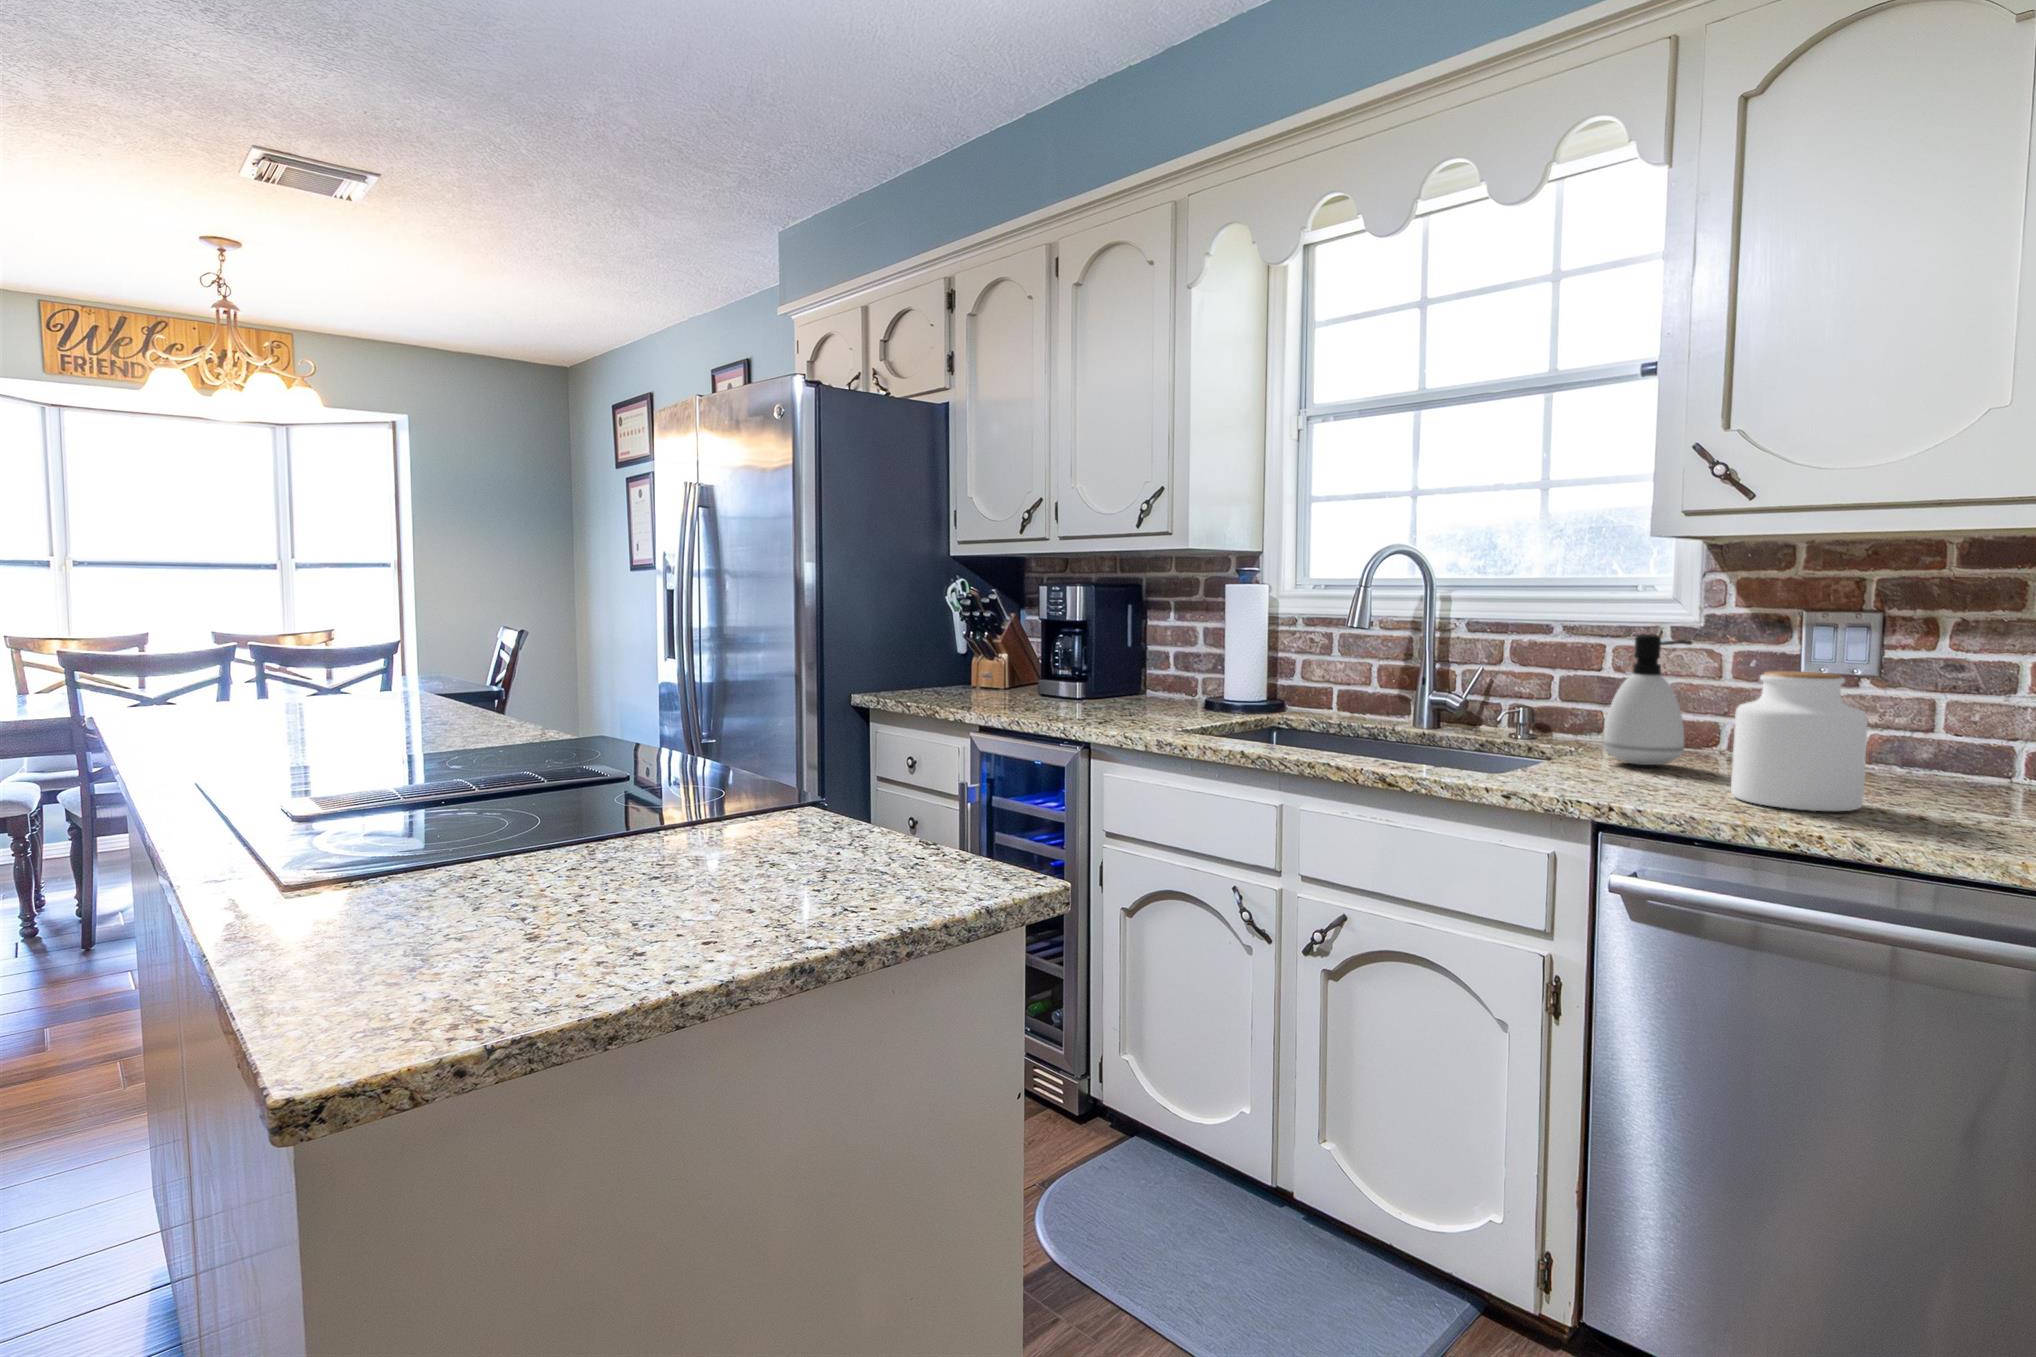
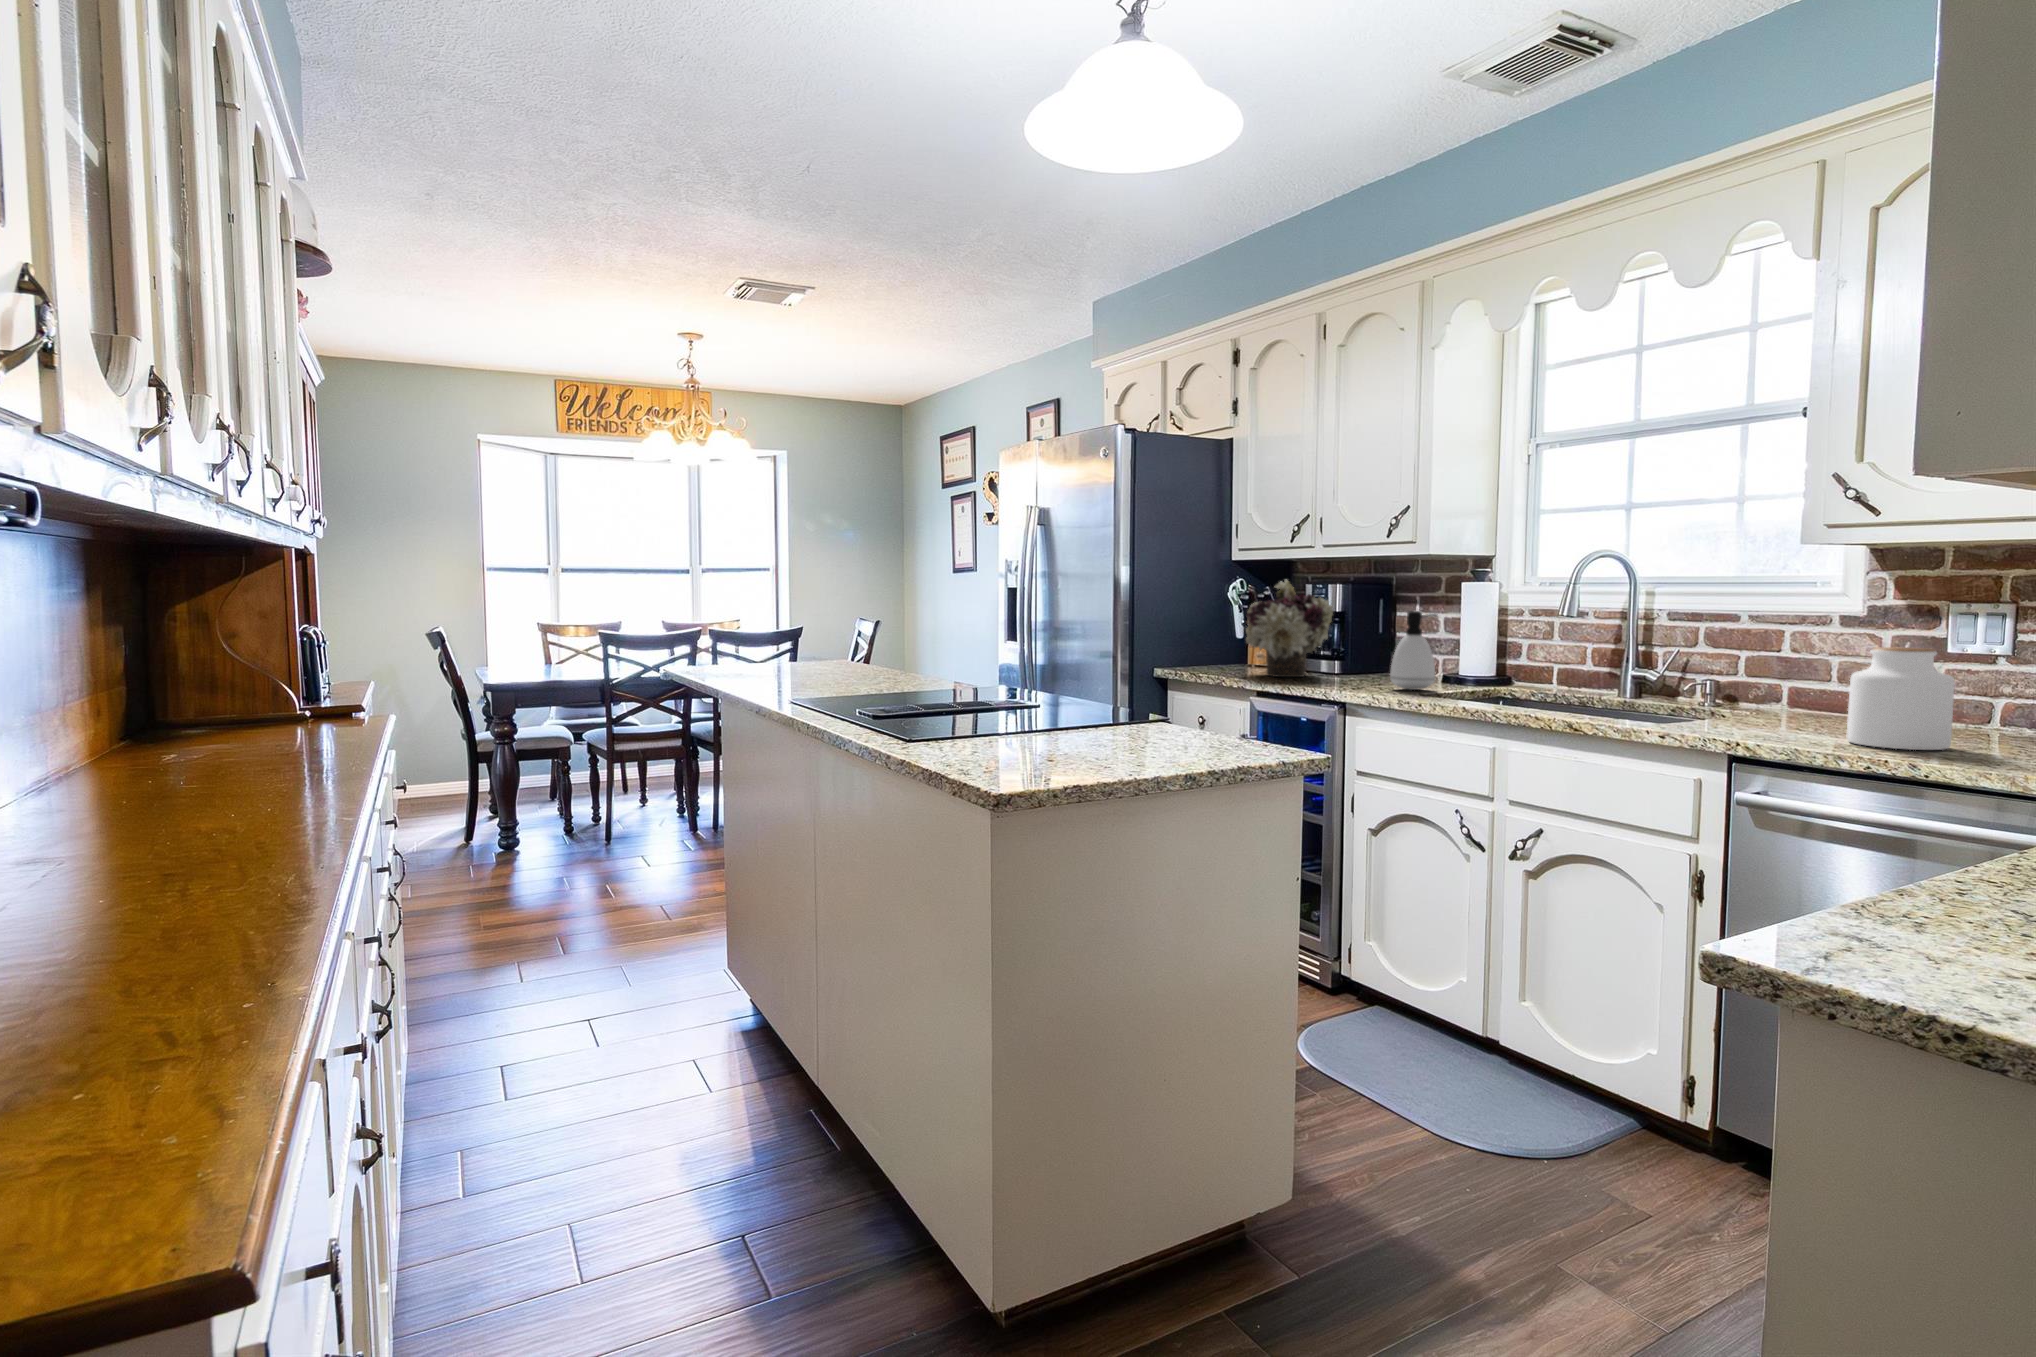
flower arrangement: none [965,579,1073,704] -> present [1246,580,1333,677]
soap dispenser: present [1603,634,1692,765] -> present [1390,611,1437,690]

